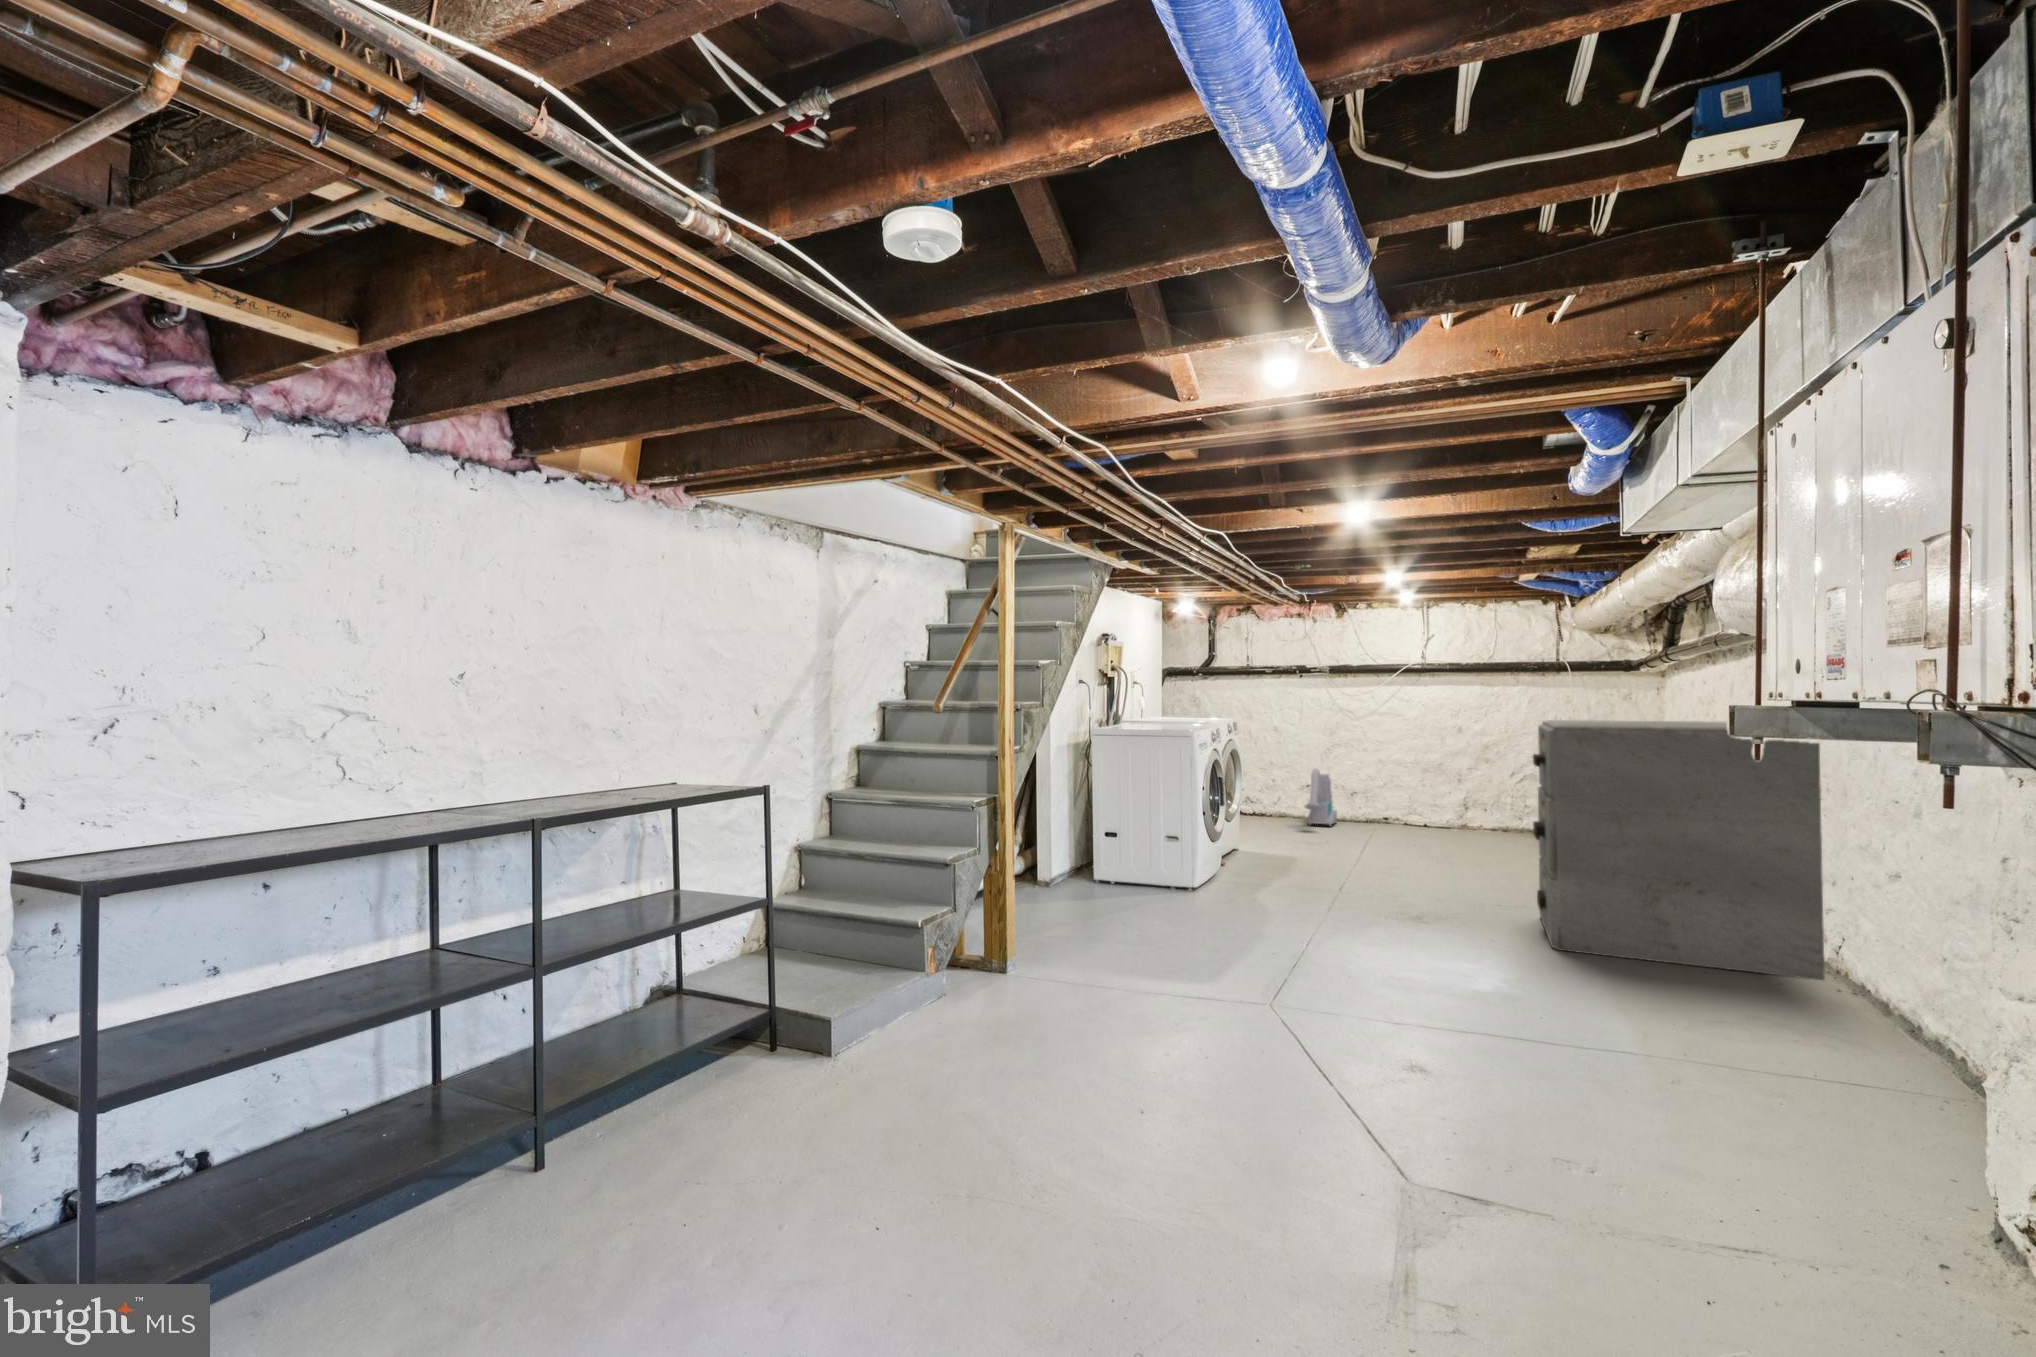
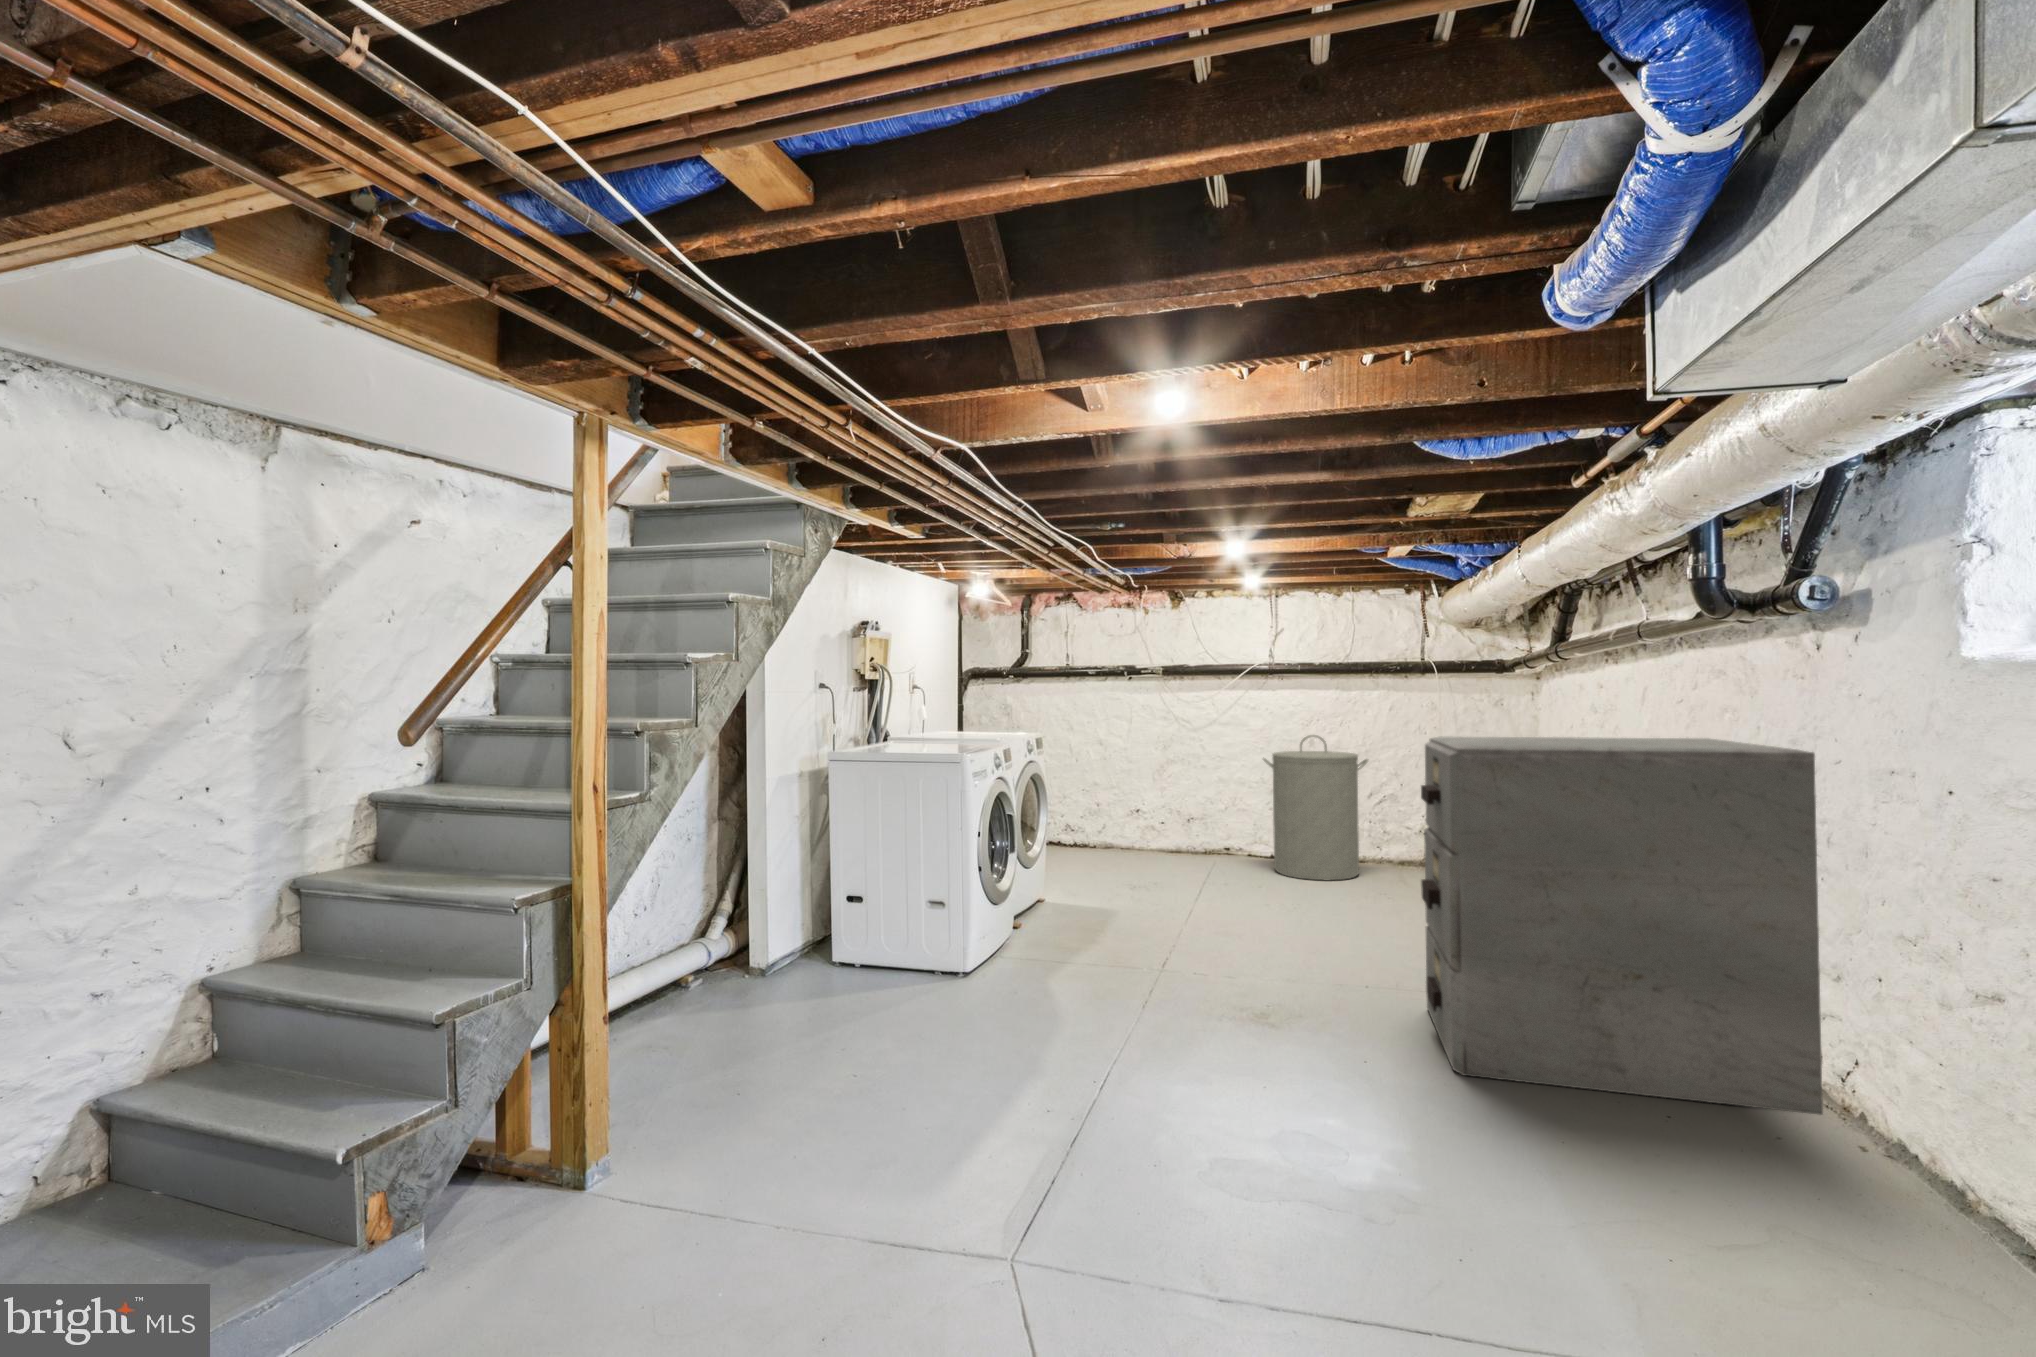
laundry hamper: none [1415,723,1508,841] -> present [1263,735,1368,881]
vacuum cleaner: present [1305,768,1337,826] -> none [1132,792,1173,864]

